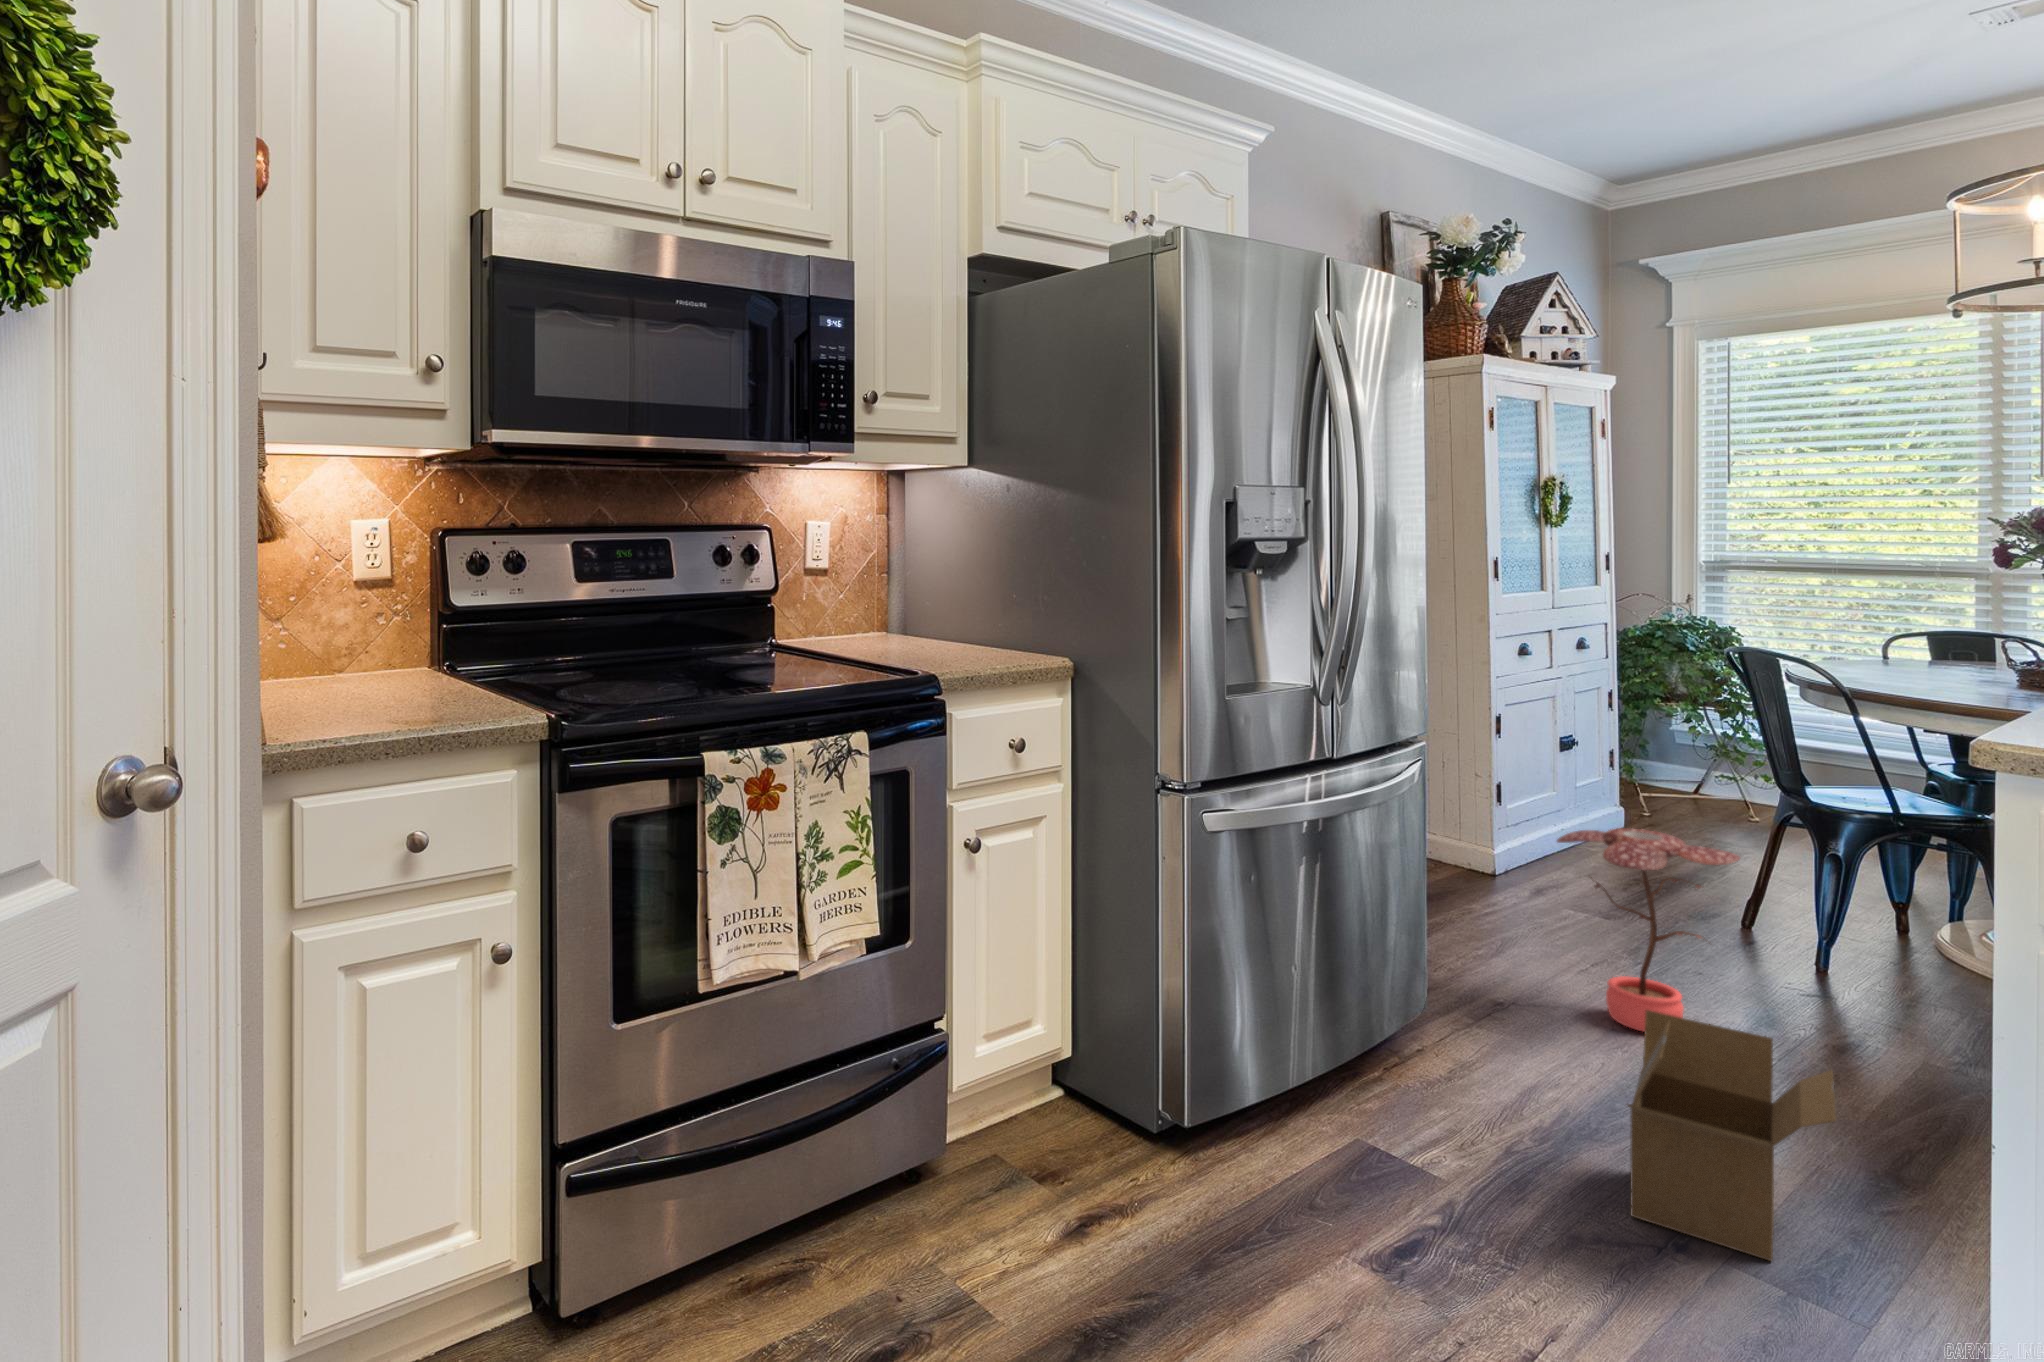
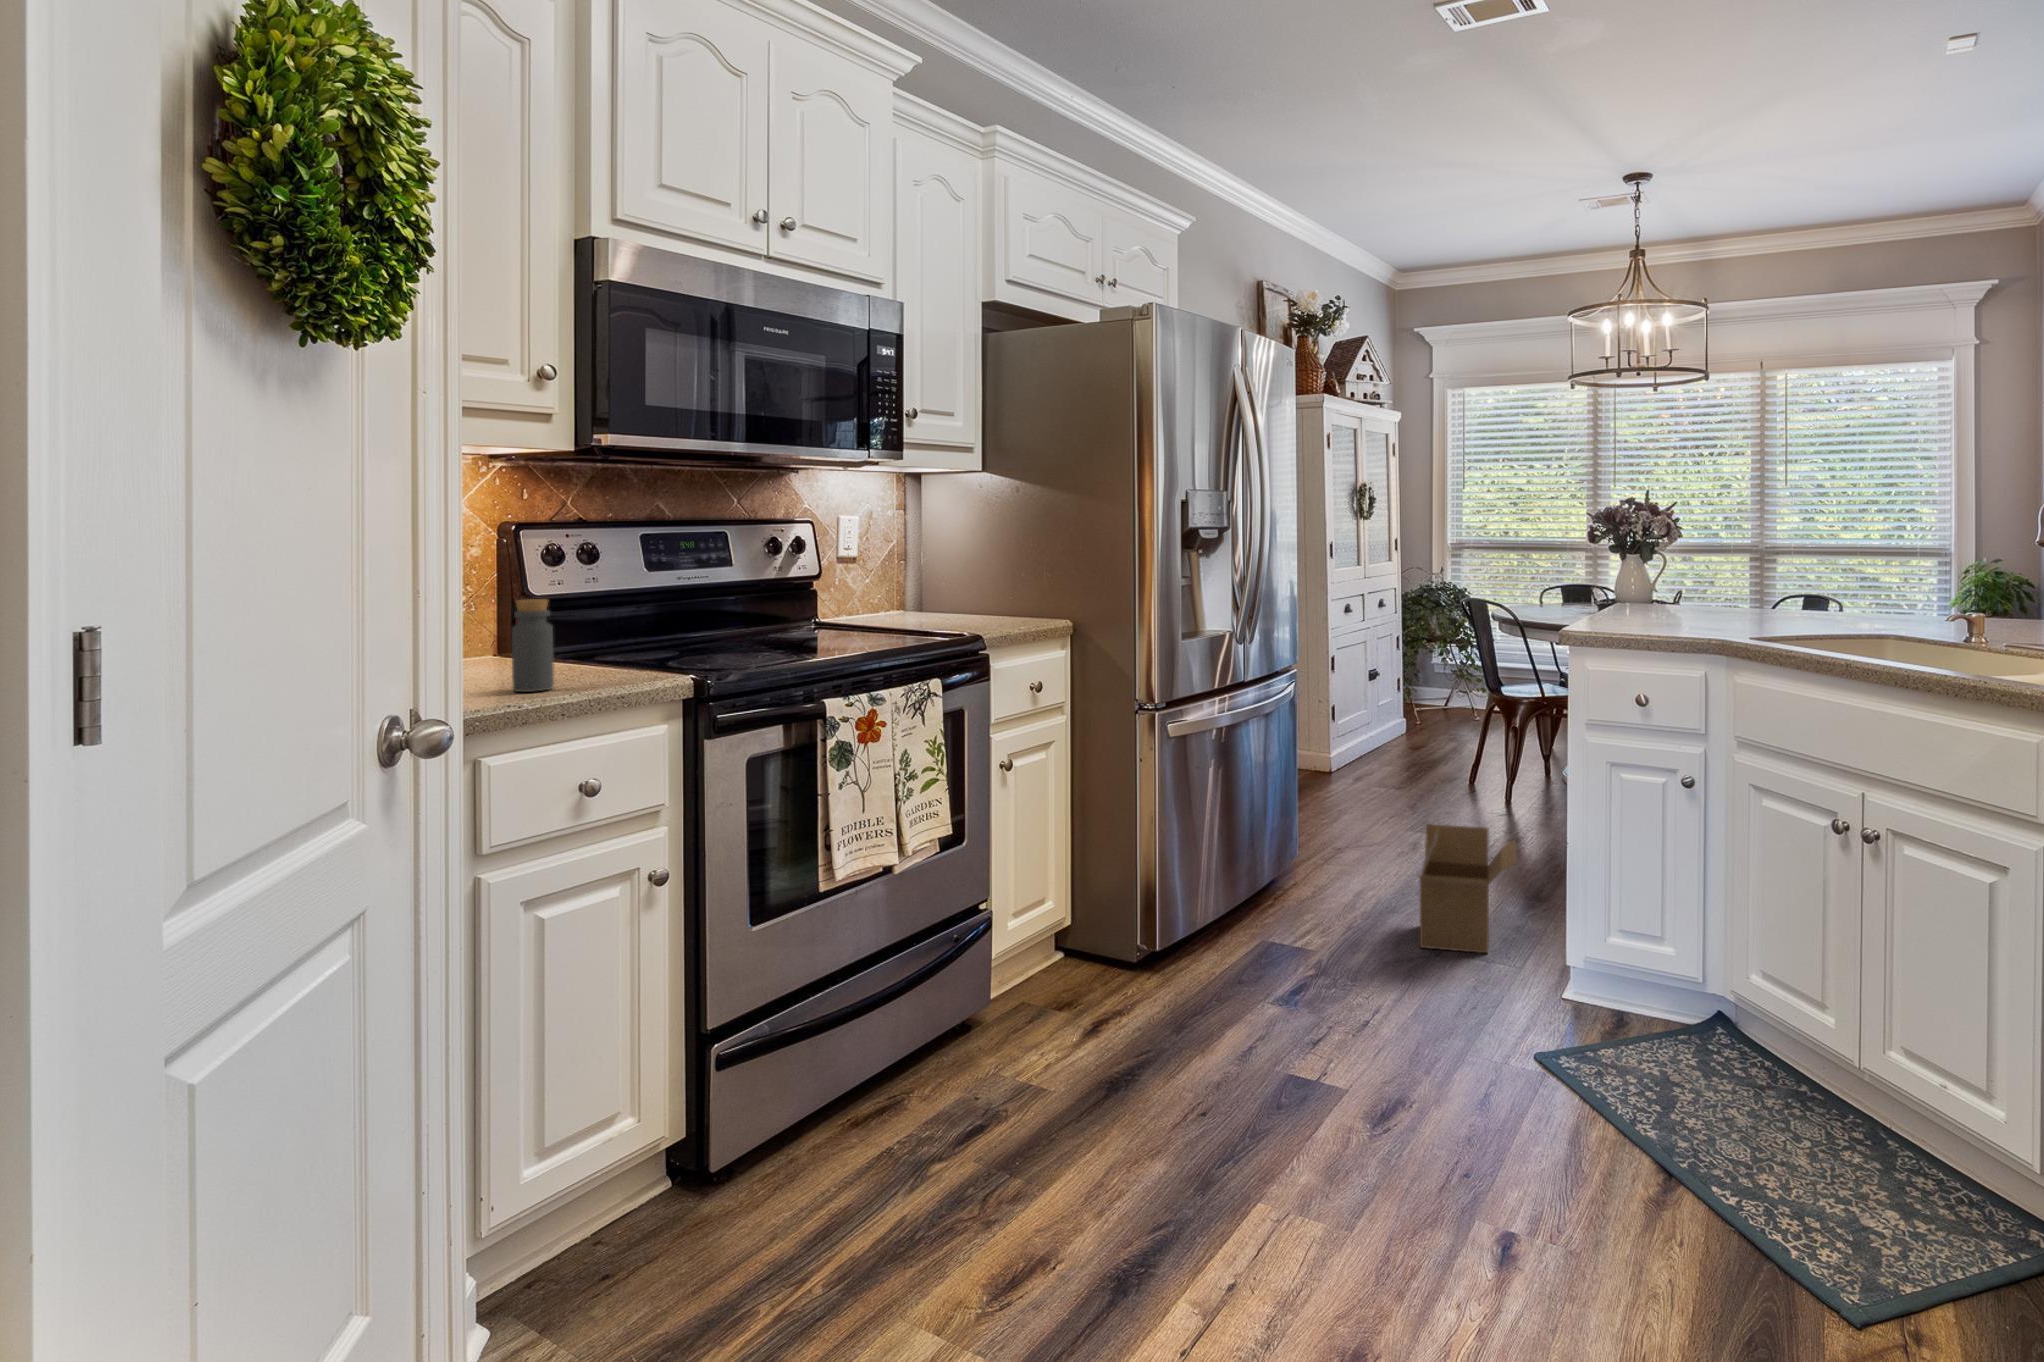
bottle: none [351,618,394,724] -> present [512,599,554,692]
potted plant: present [1557,828,1740,1032] -> none [1374,720,1473,851]

